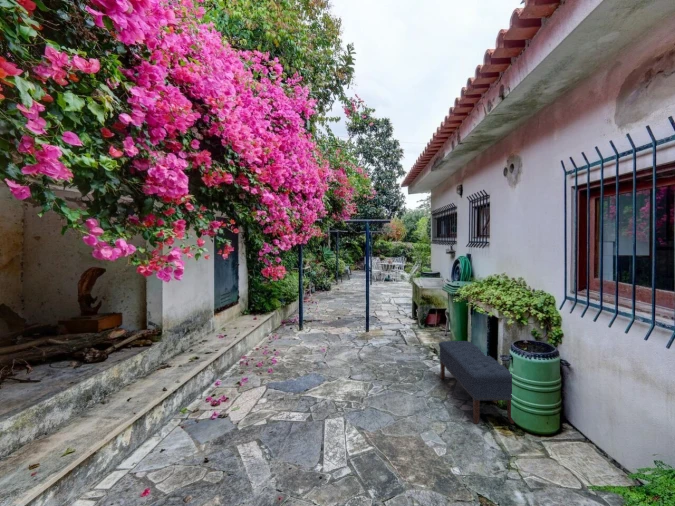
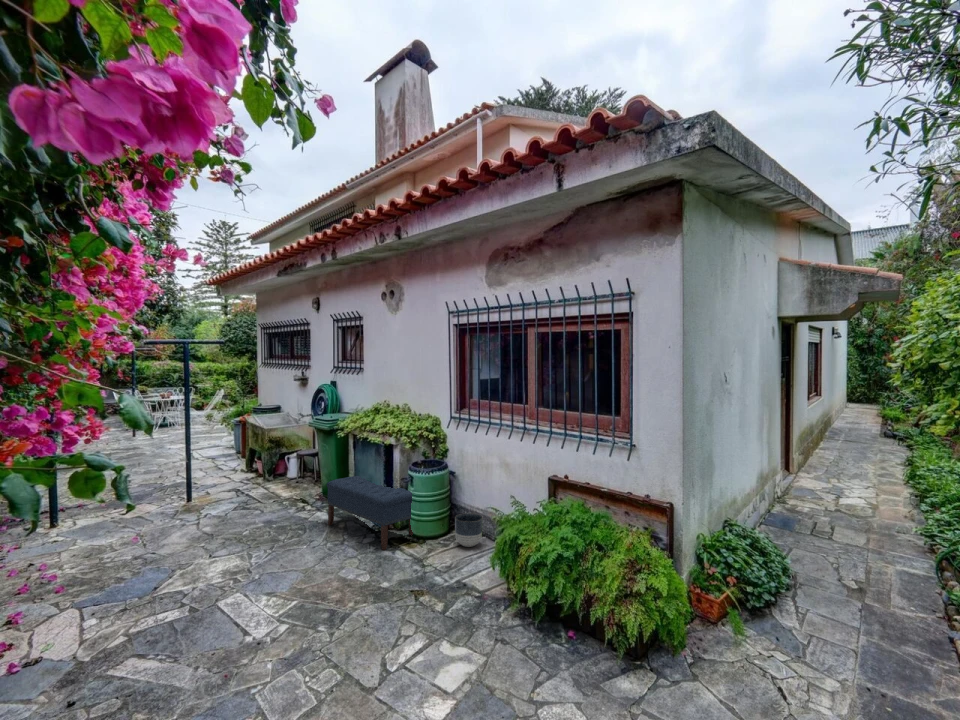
planter: none [563,415,605,462] -> present [455,513,482,547]

